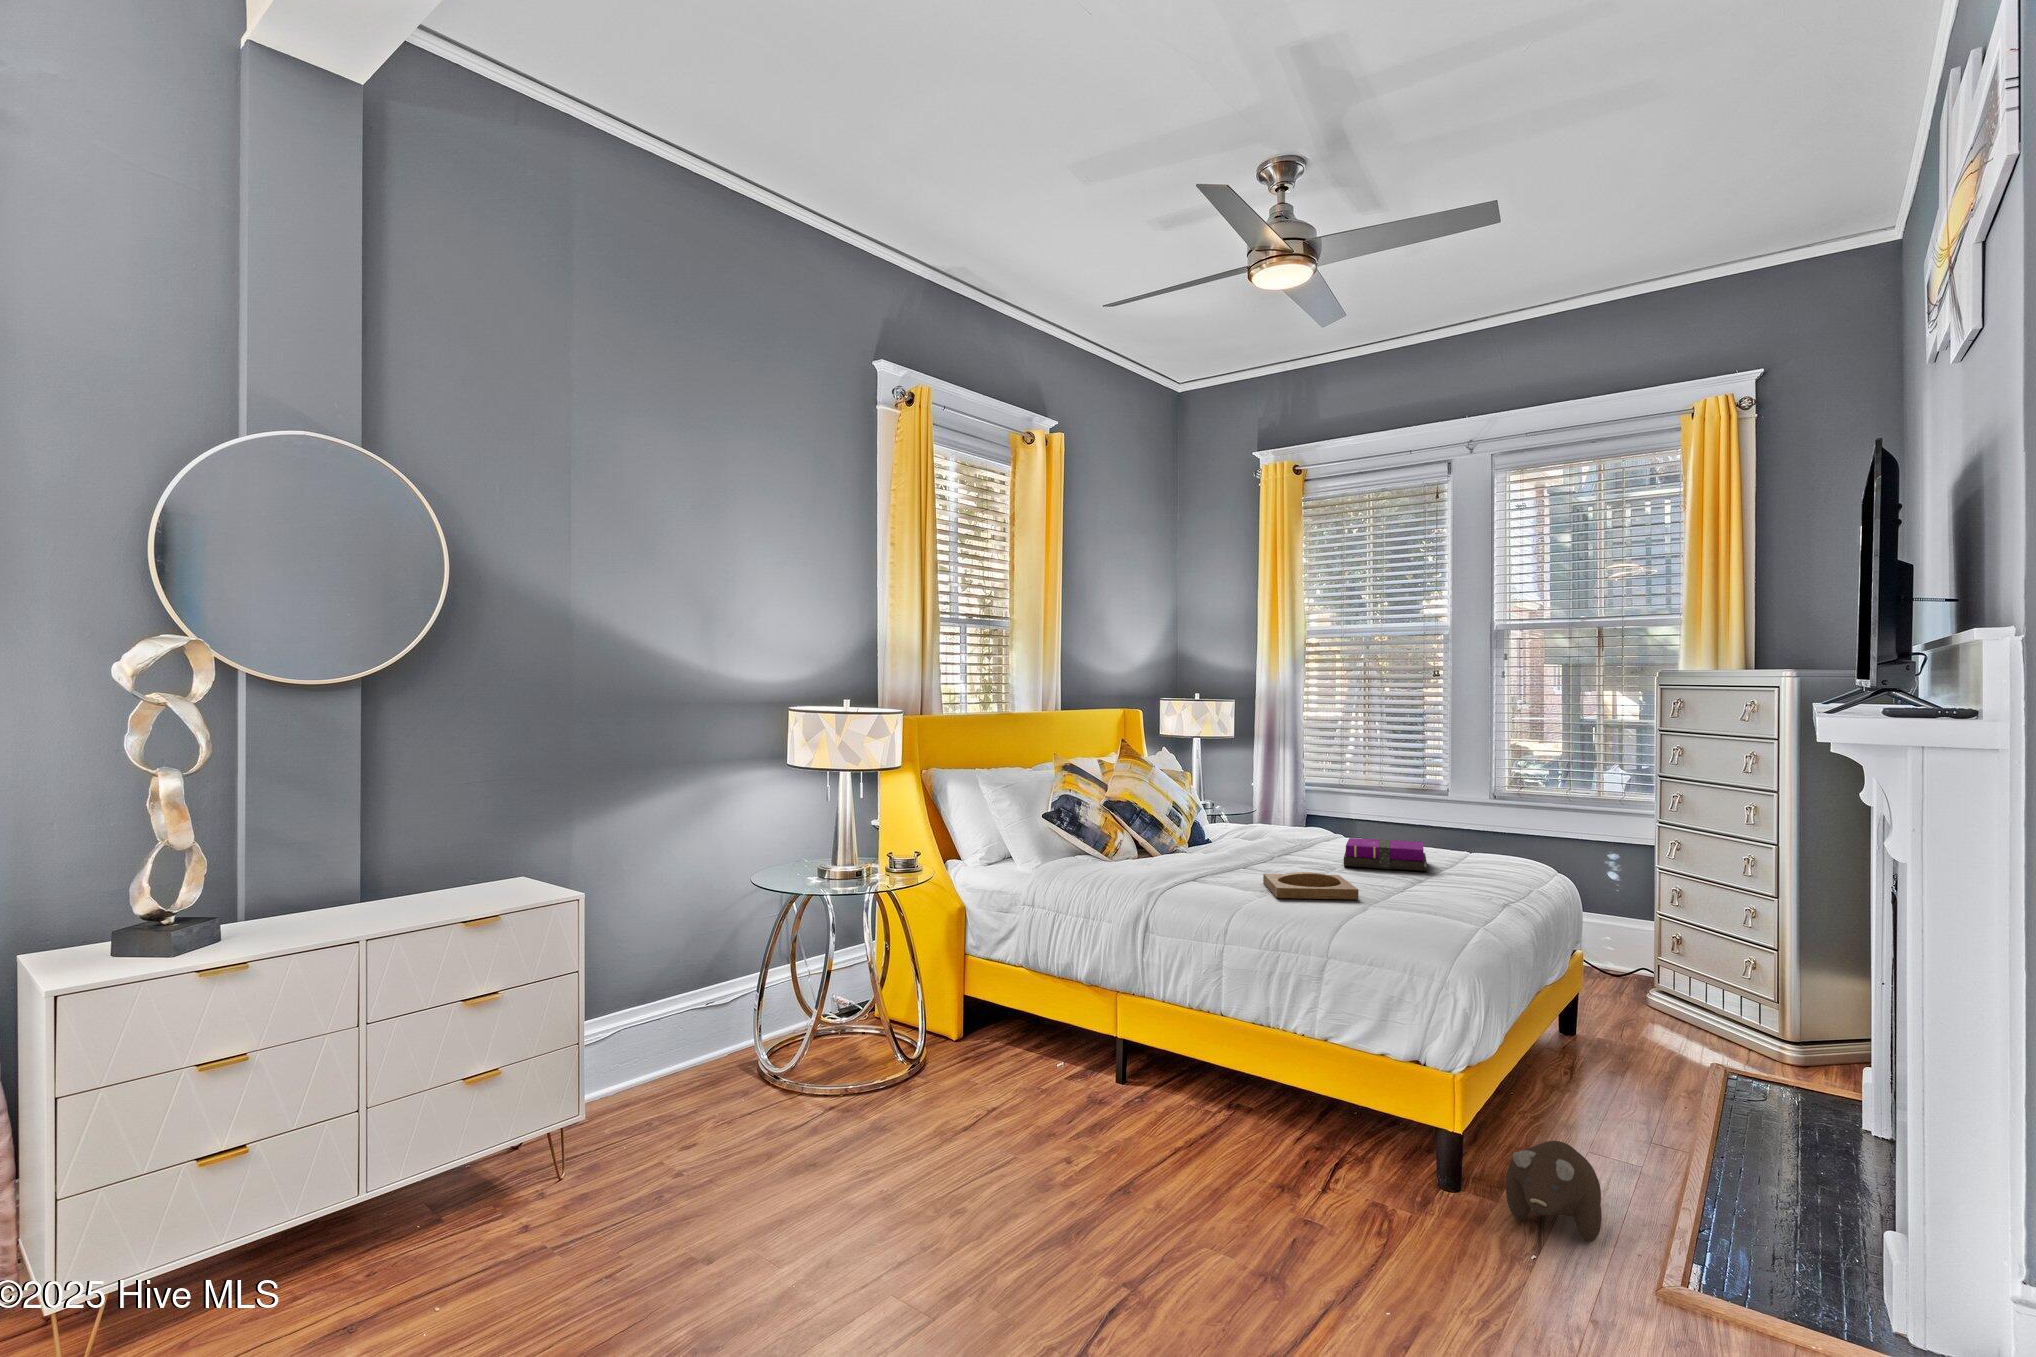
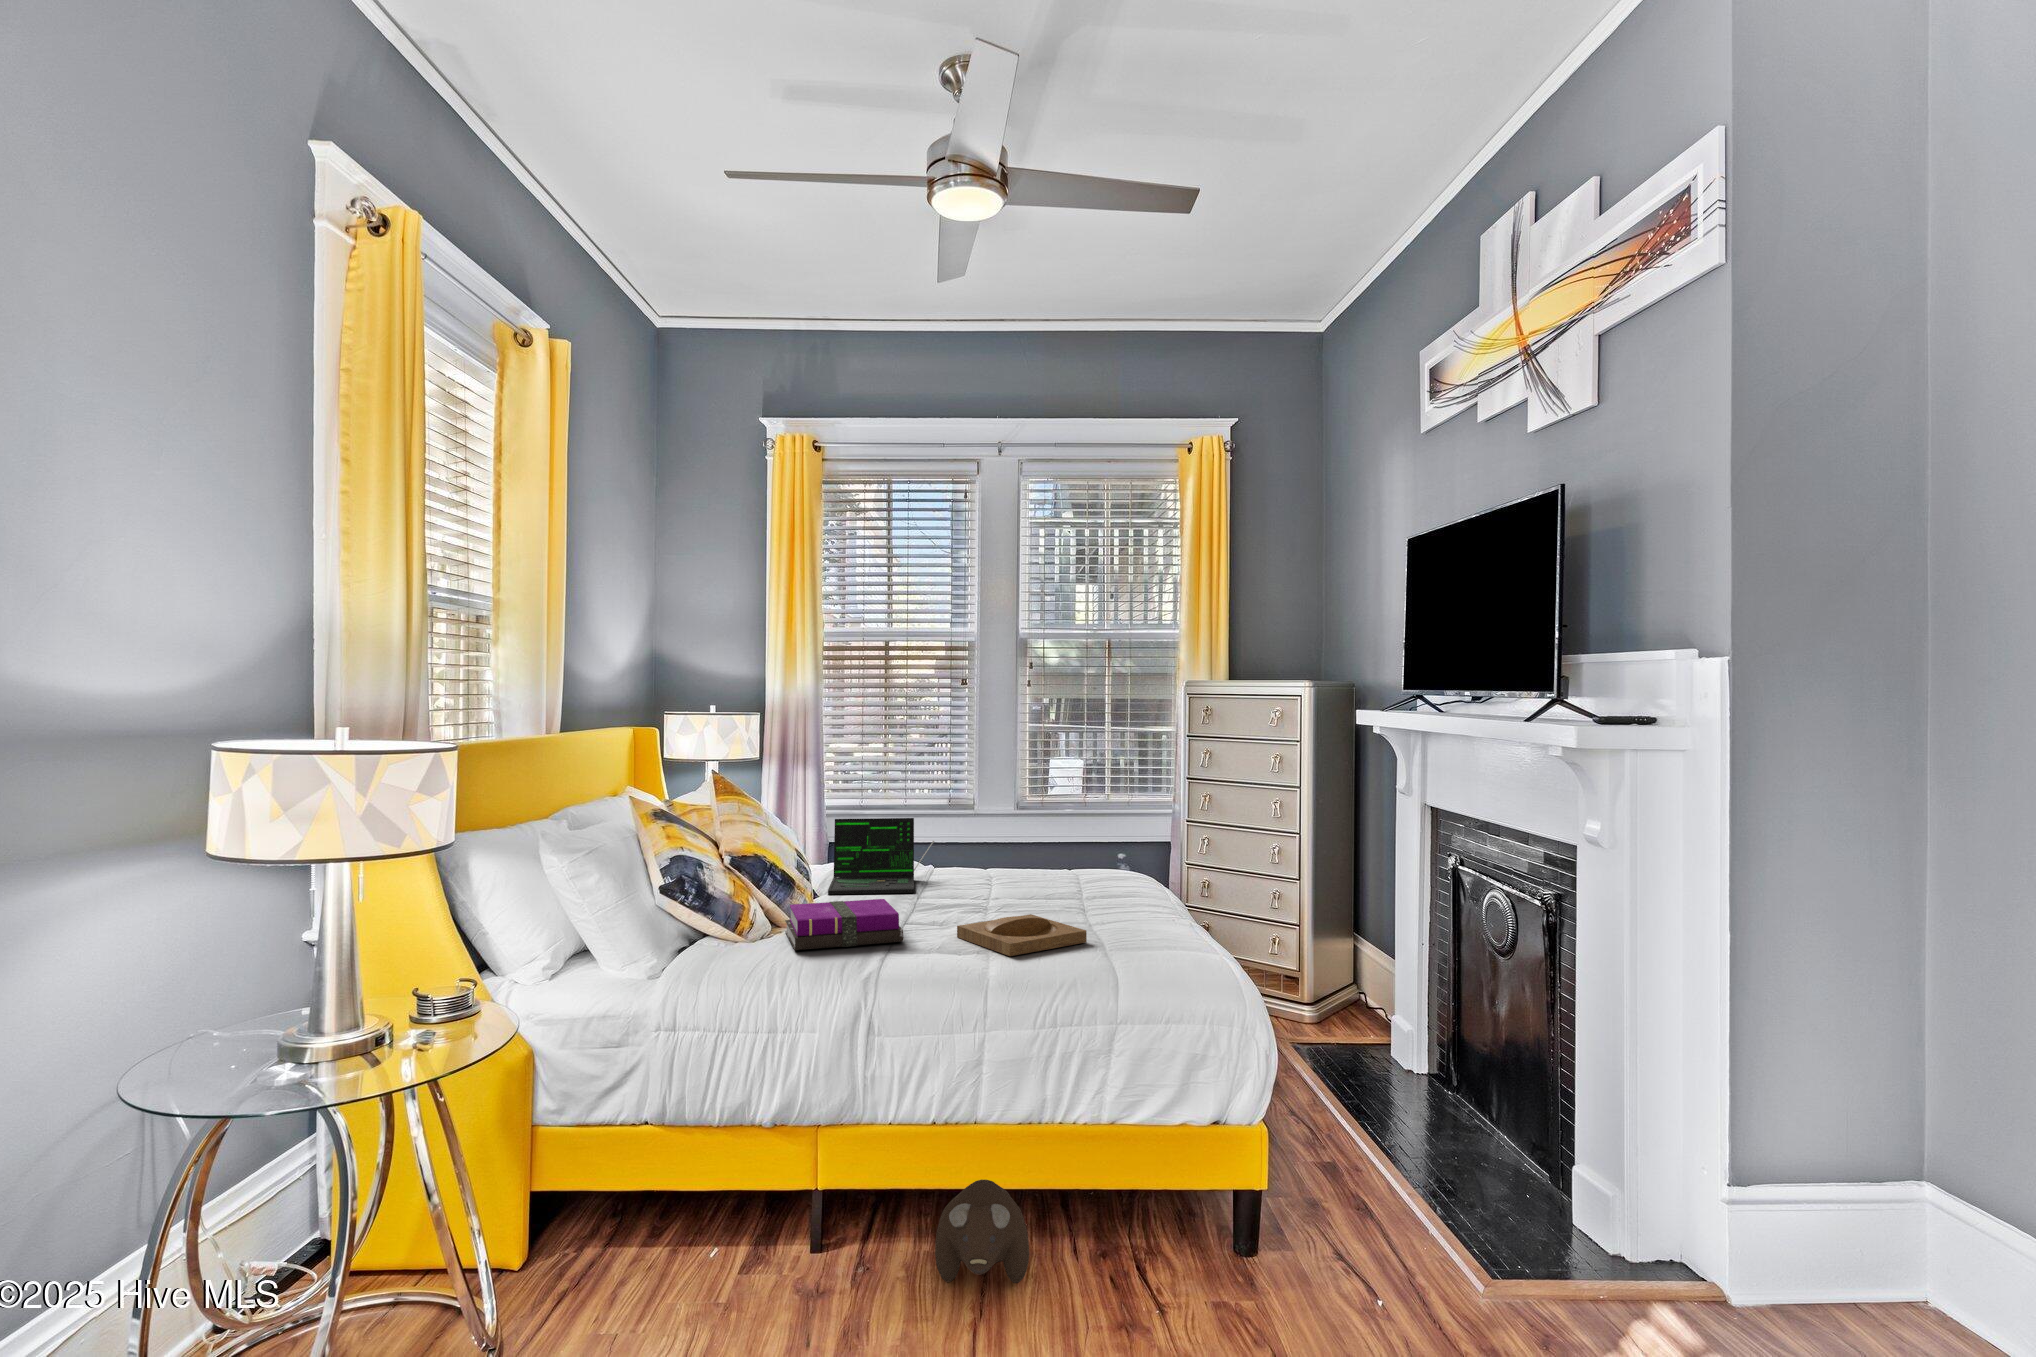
laptop: none [1221,790,1328,854] -> present [828,818,934,894]
notebook: present [1344,838,1427,871] -> present [785,899,903,950]
plush toy: present [1506,1141,1602,1242] -> present [935,1180,1029,1283]

